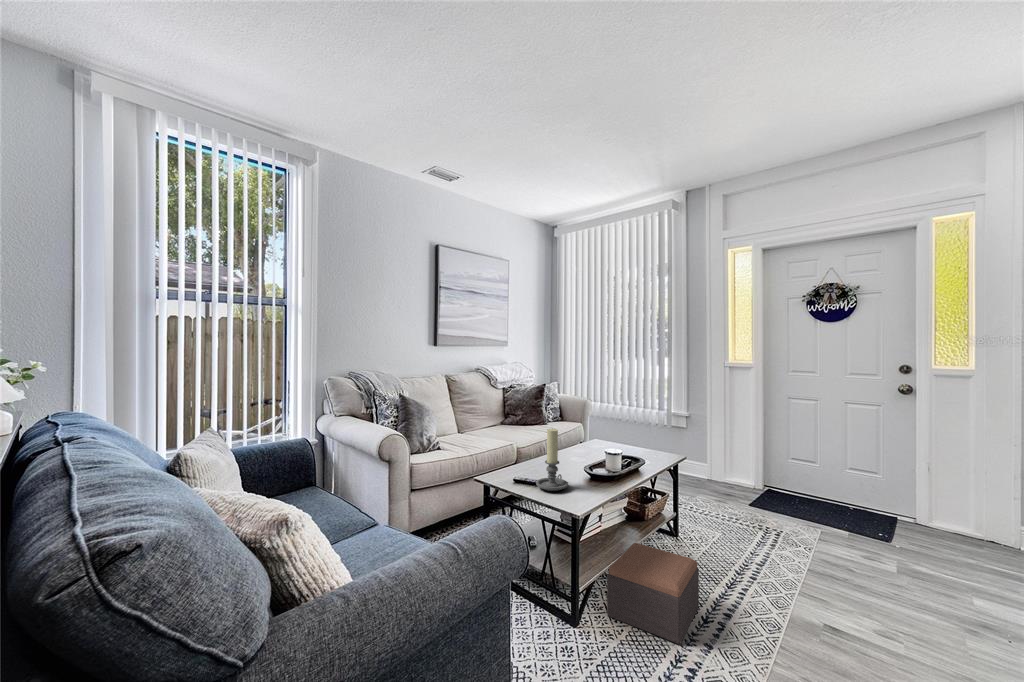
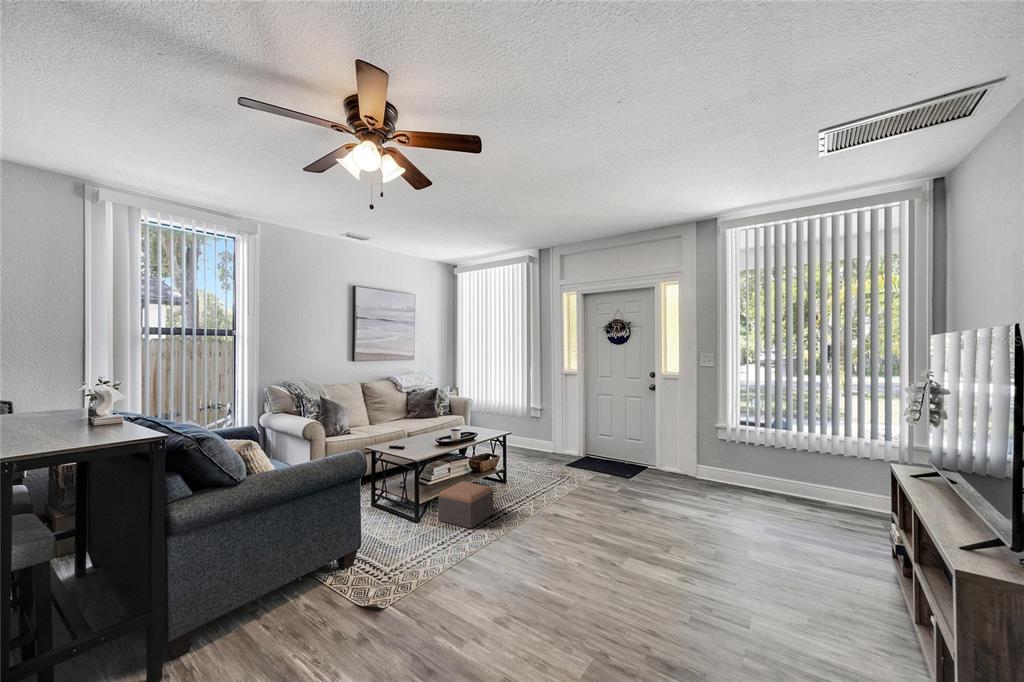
candle holder: present [536,429,568,491] -> none [402,415,421,452]

